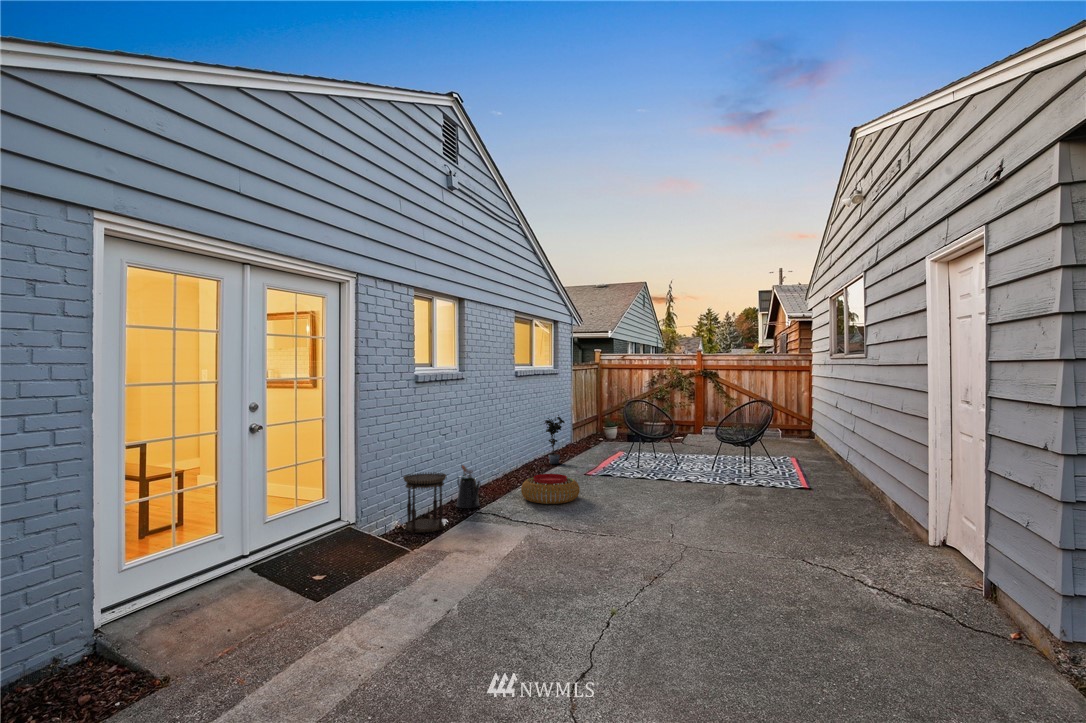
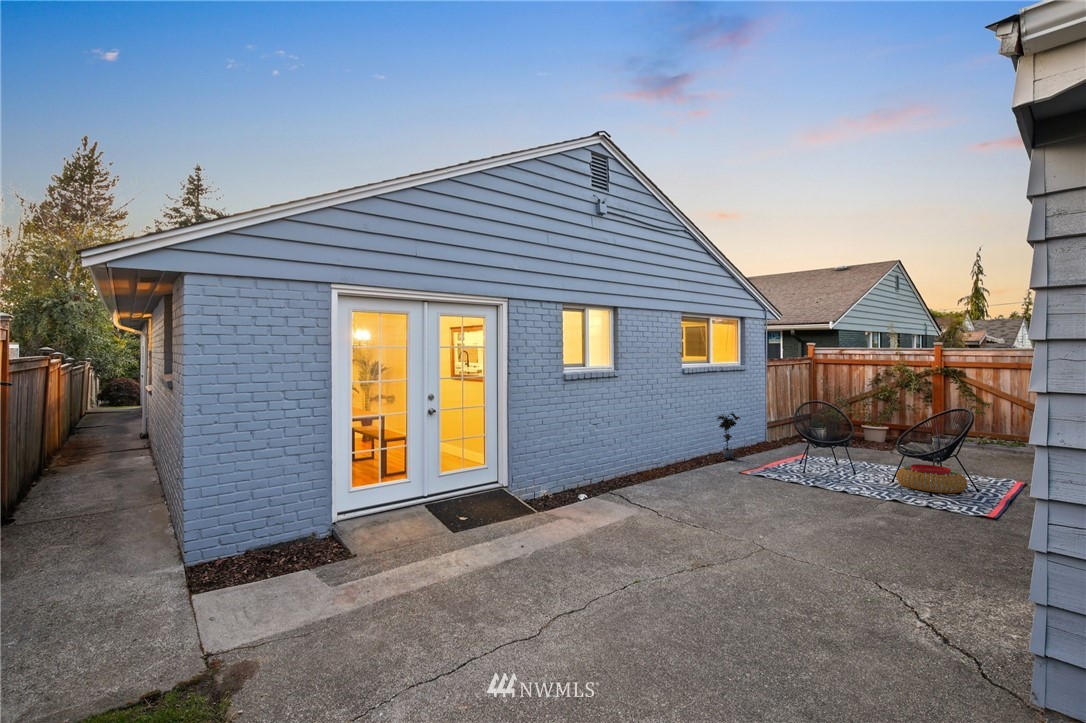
watering can: present [456,465,480,508] -> none [603,449,623,487]
side table: present [403,472,446,533] -> none [548,453,582,500]
pouf: present [521,474,580,504] -> present [897,464,967,493]

